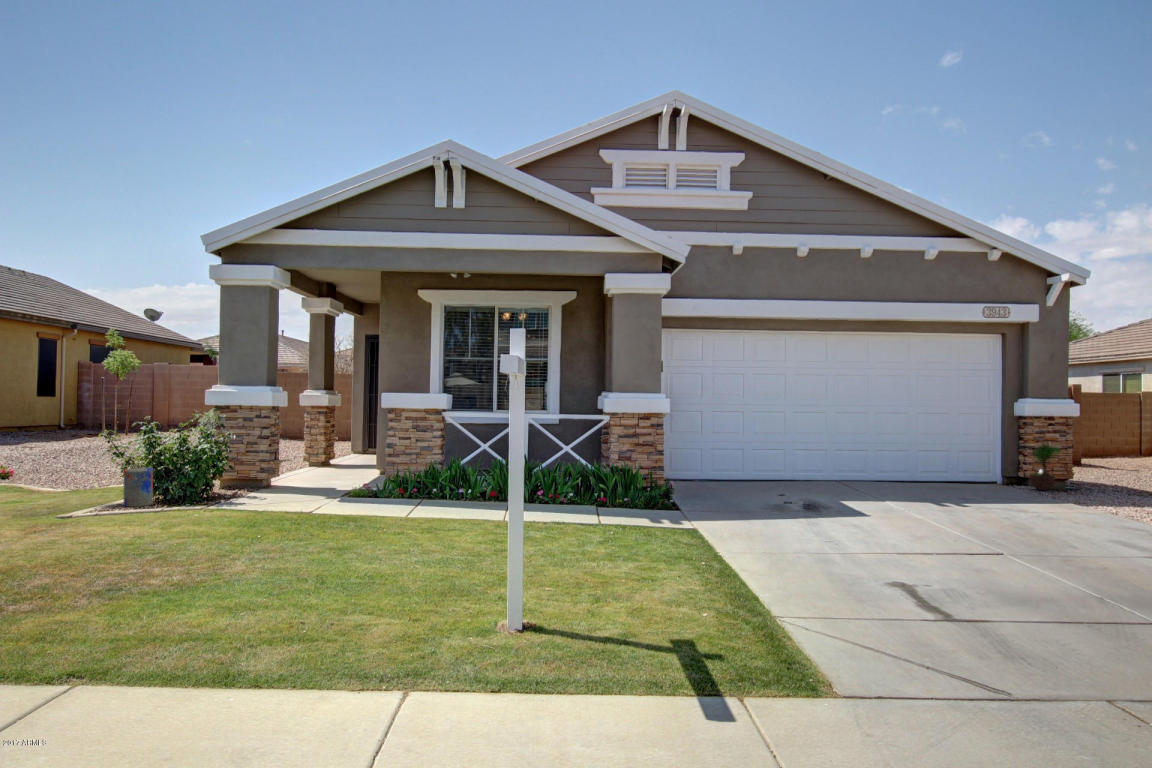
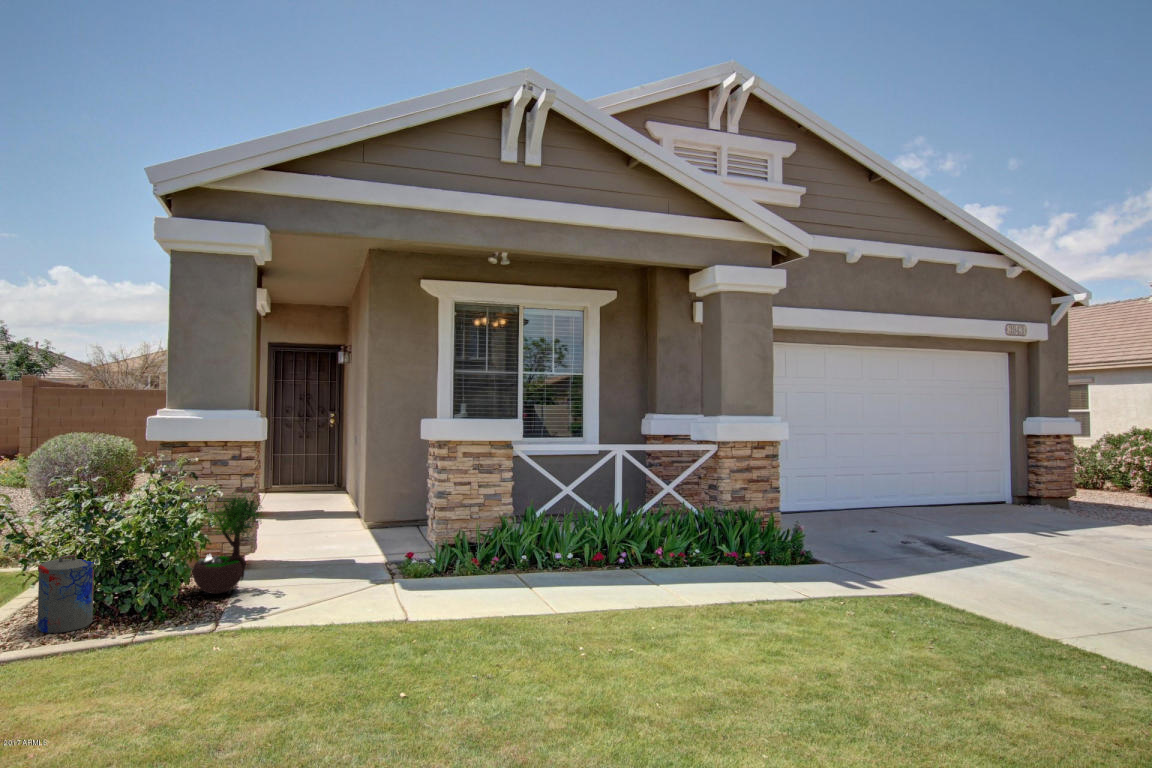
potted tree: present [1029,443,1059,490] -> present [193,492,262,594]

